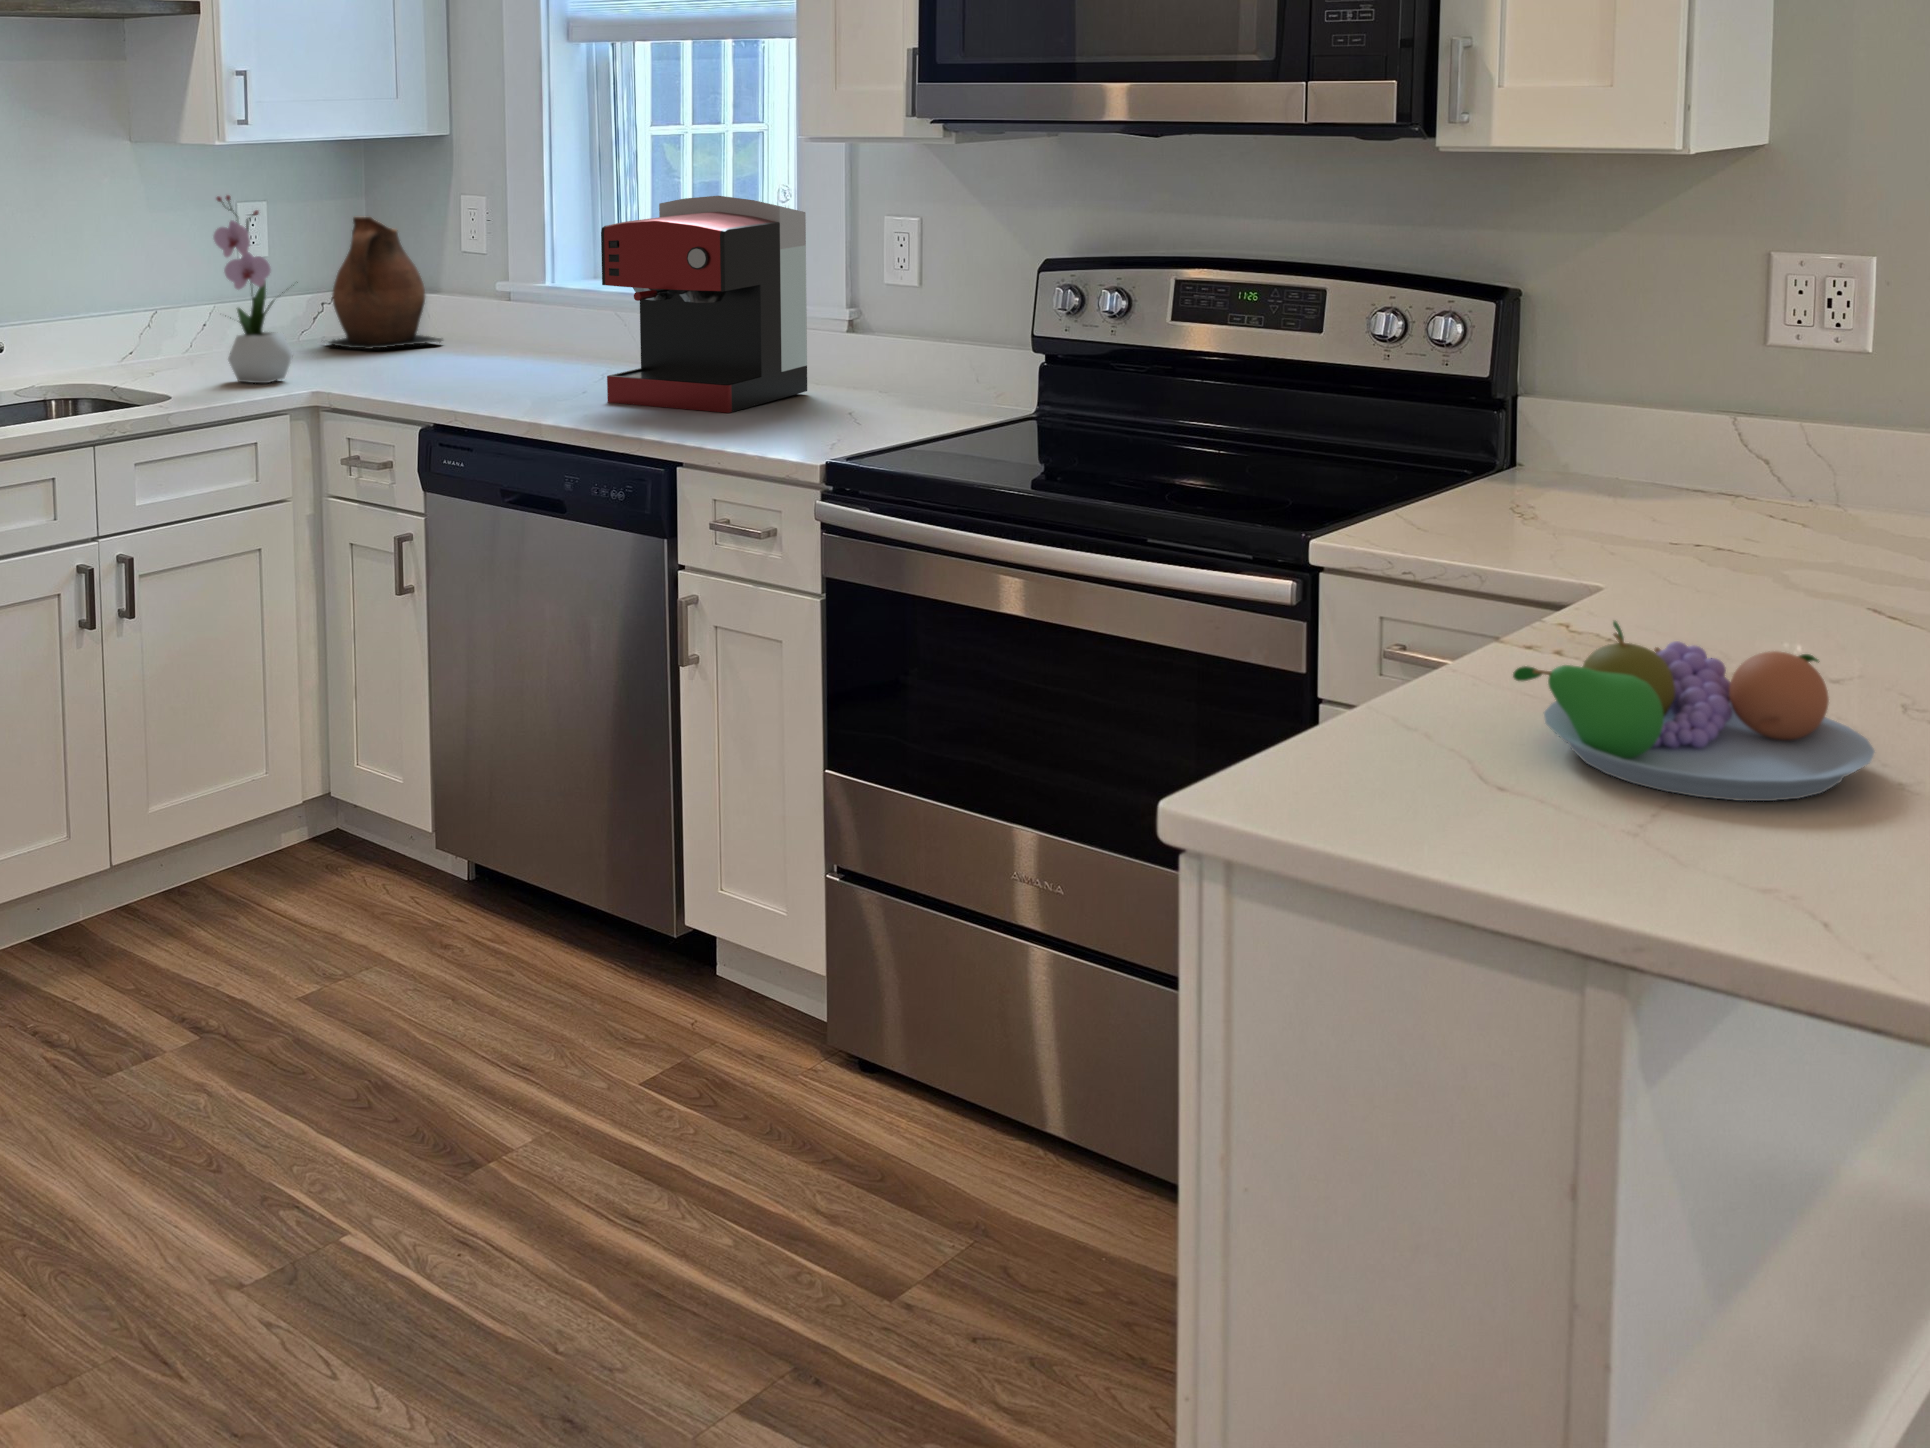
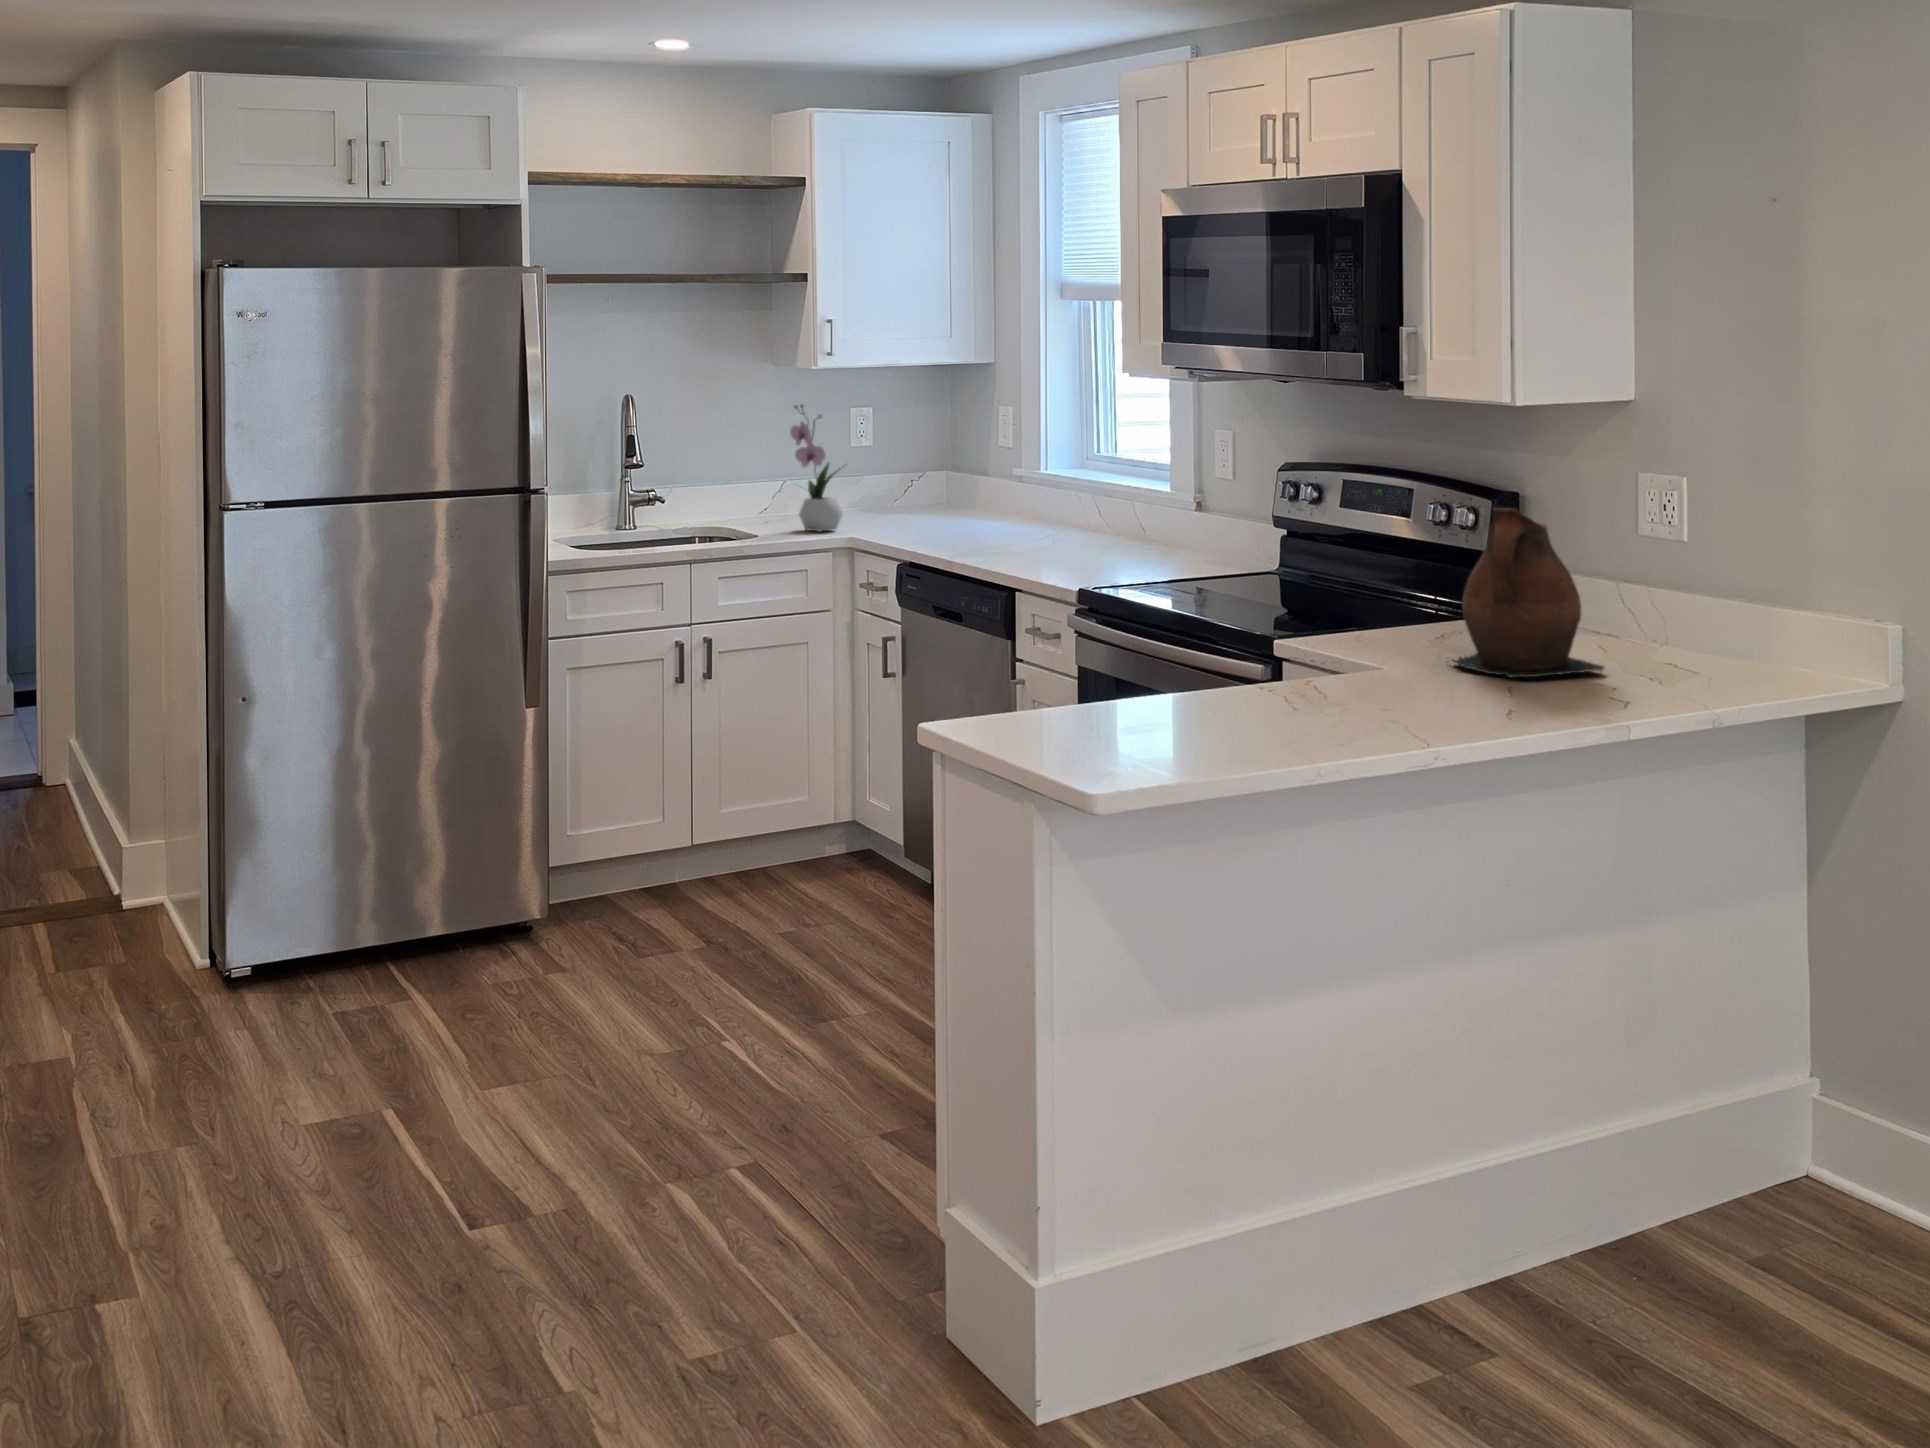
coffee maker: present [601,196,807,413] -> none [1013,413,1160,562]
ceramic pitcher: present [329,217,443,349] -> present [1451,508,1604,678]
fruit bowl: present [1513,621,1875,801] -> none [1119,656,1287,743]

